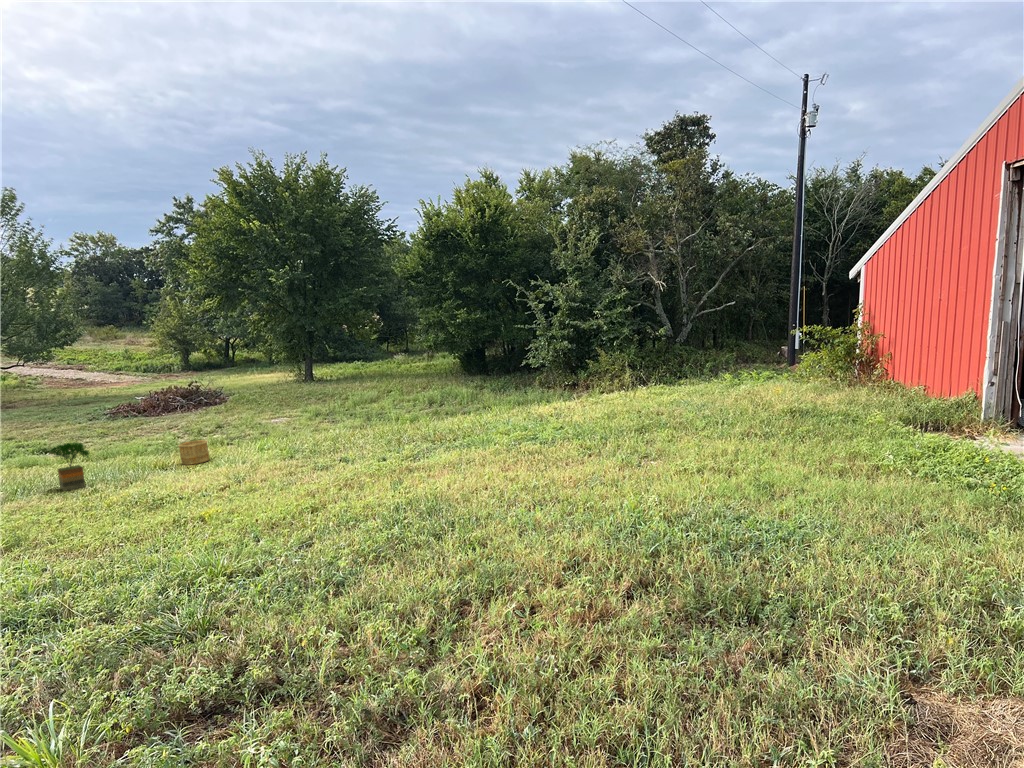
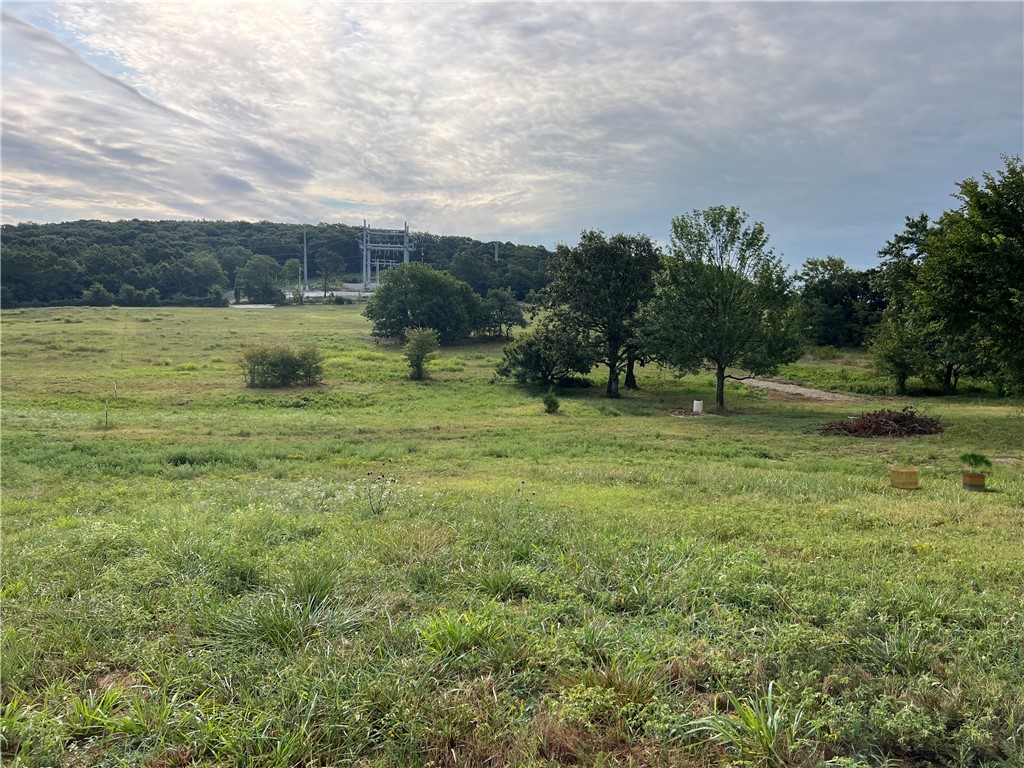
potted tree: present [49,442,89,491] -> present [960,454,992,491]

